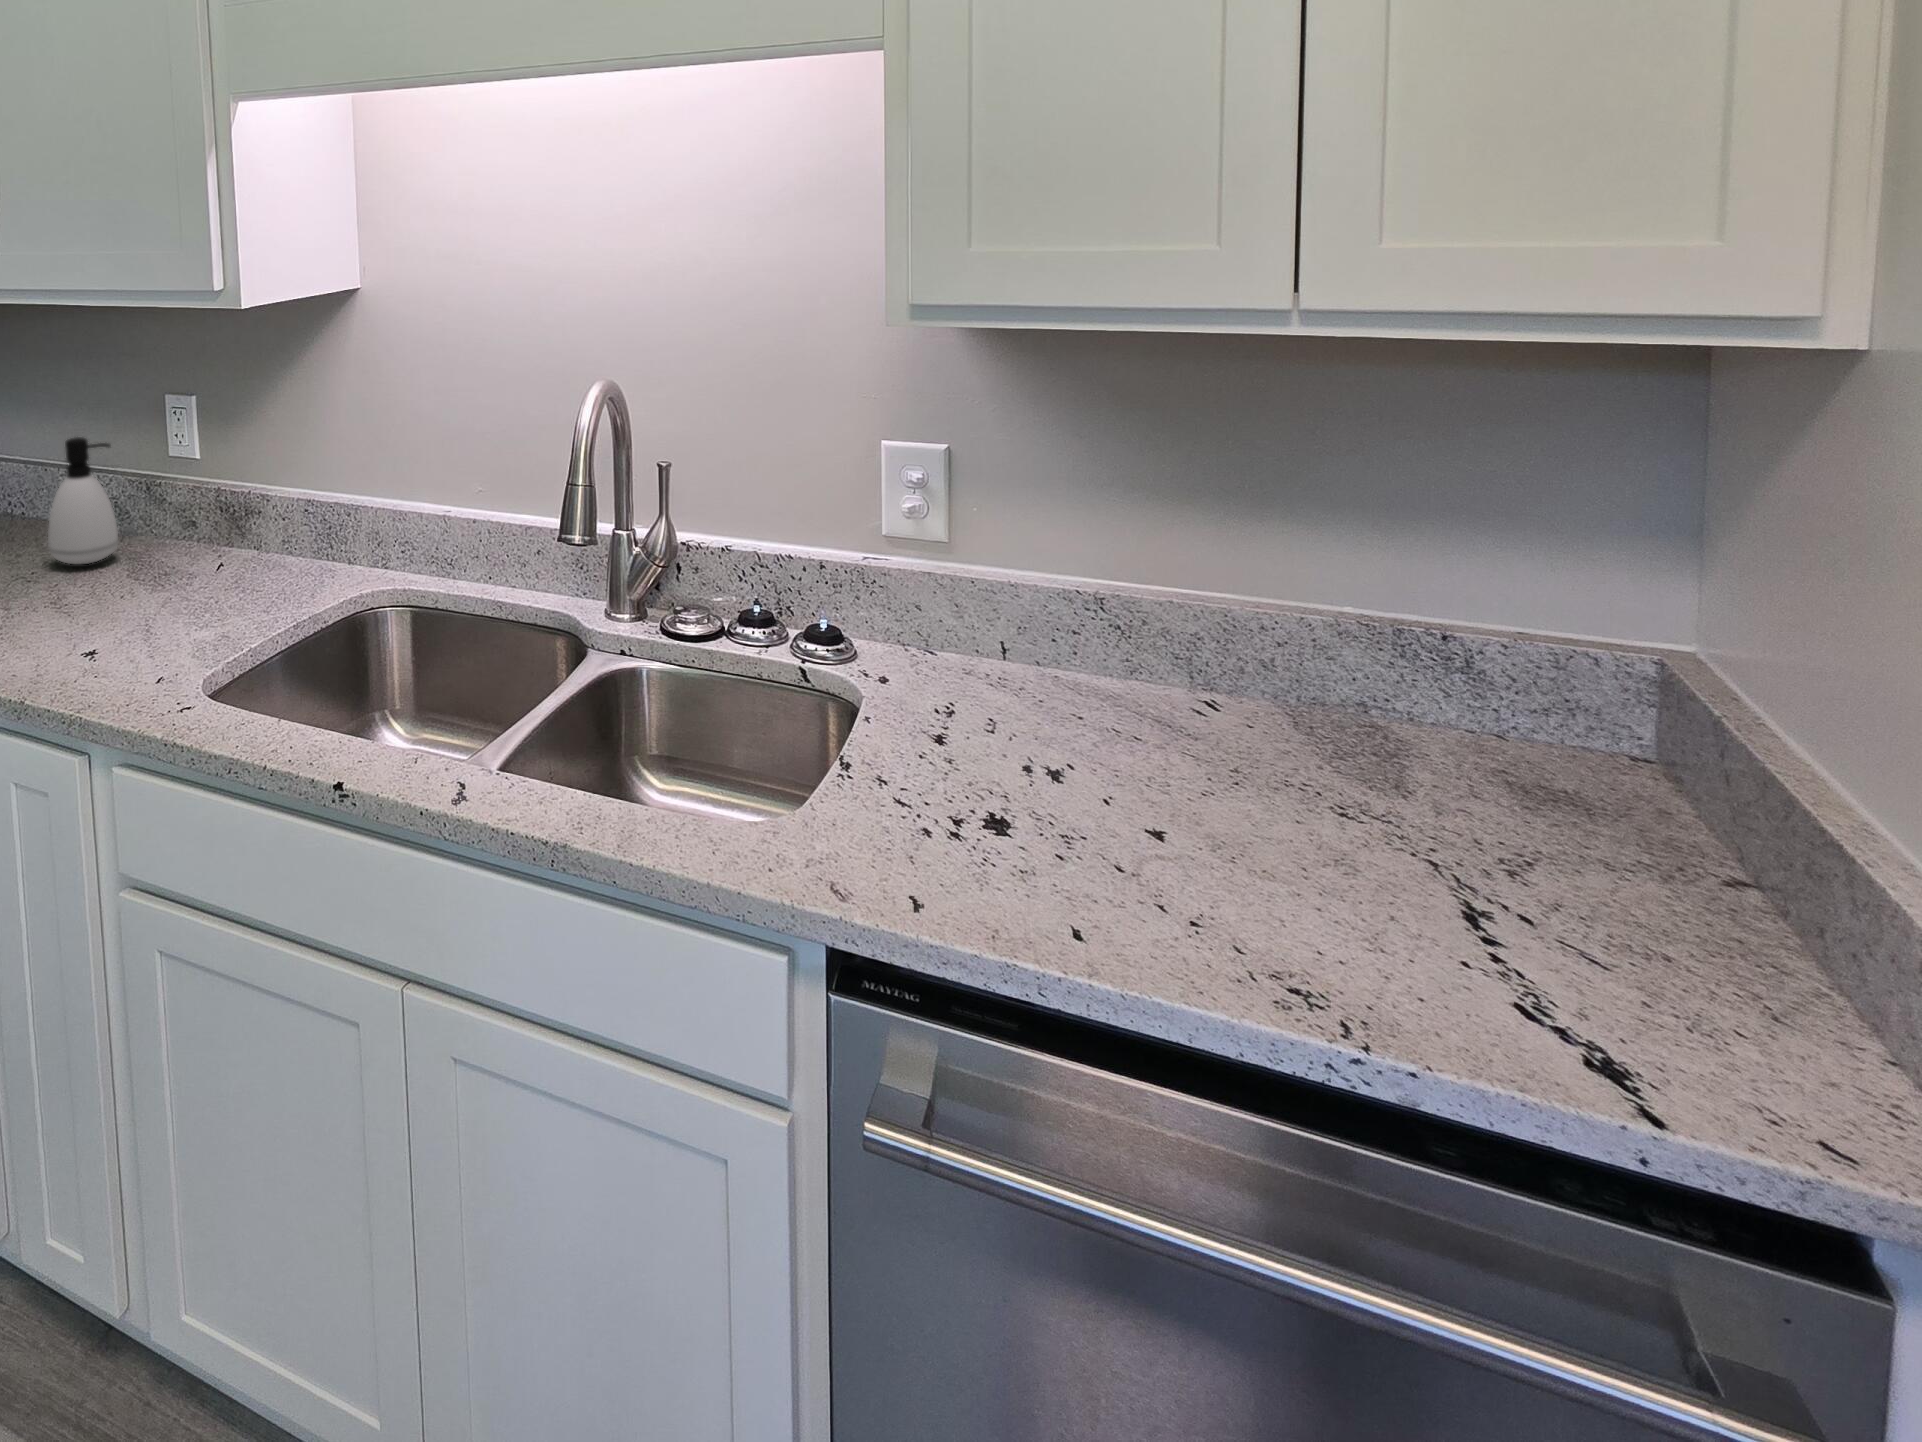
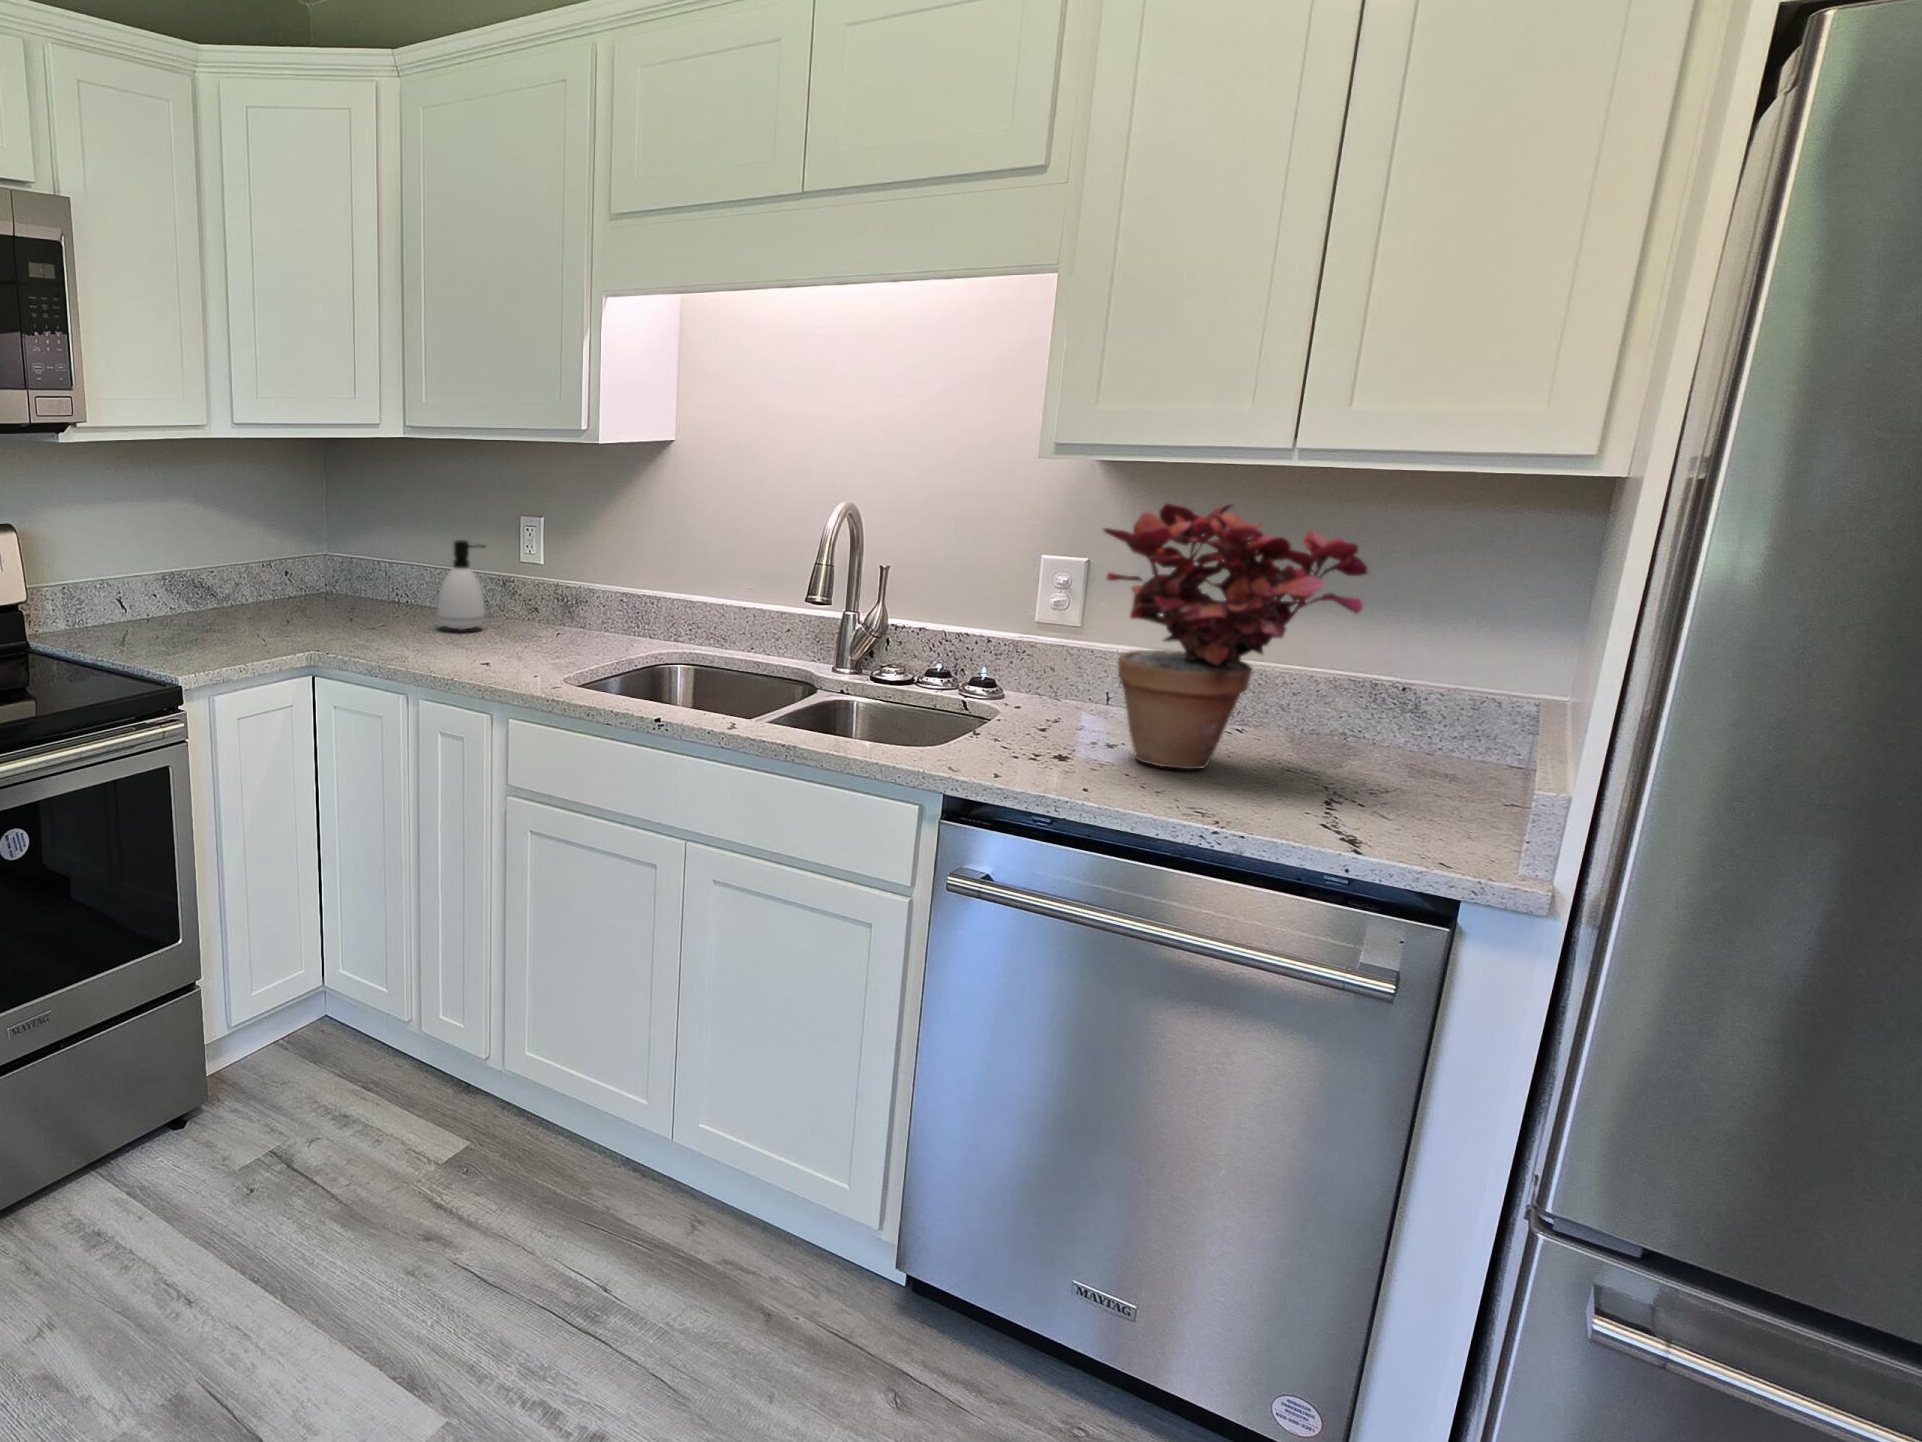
potted plant: none [1042,395,1494,852] -> present [1104,503,1368,769]

